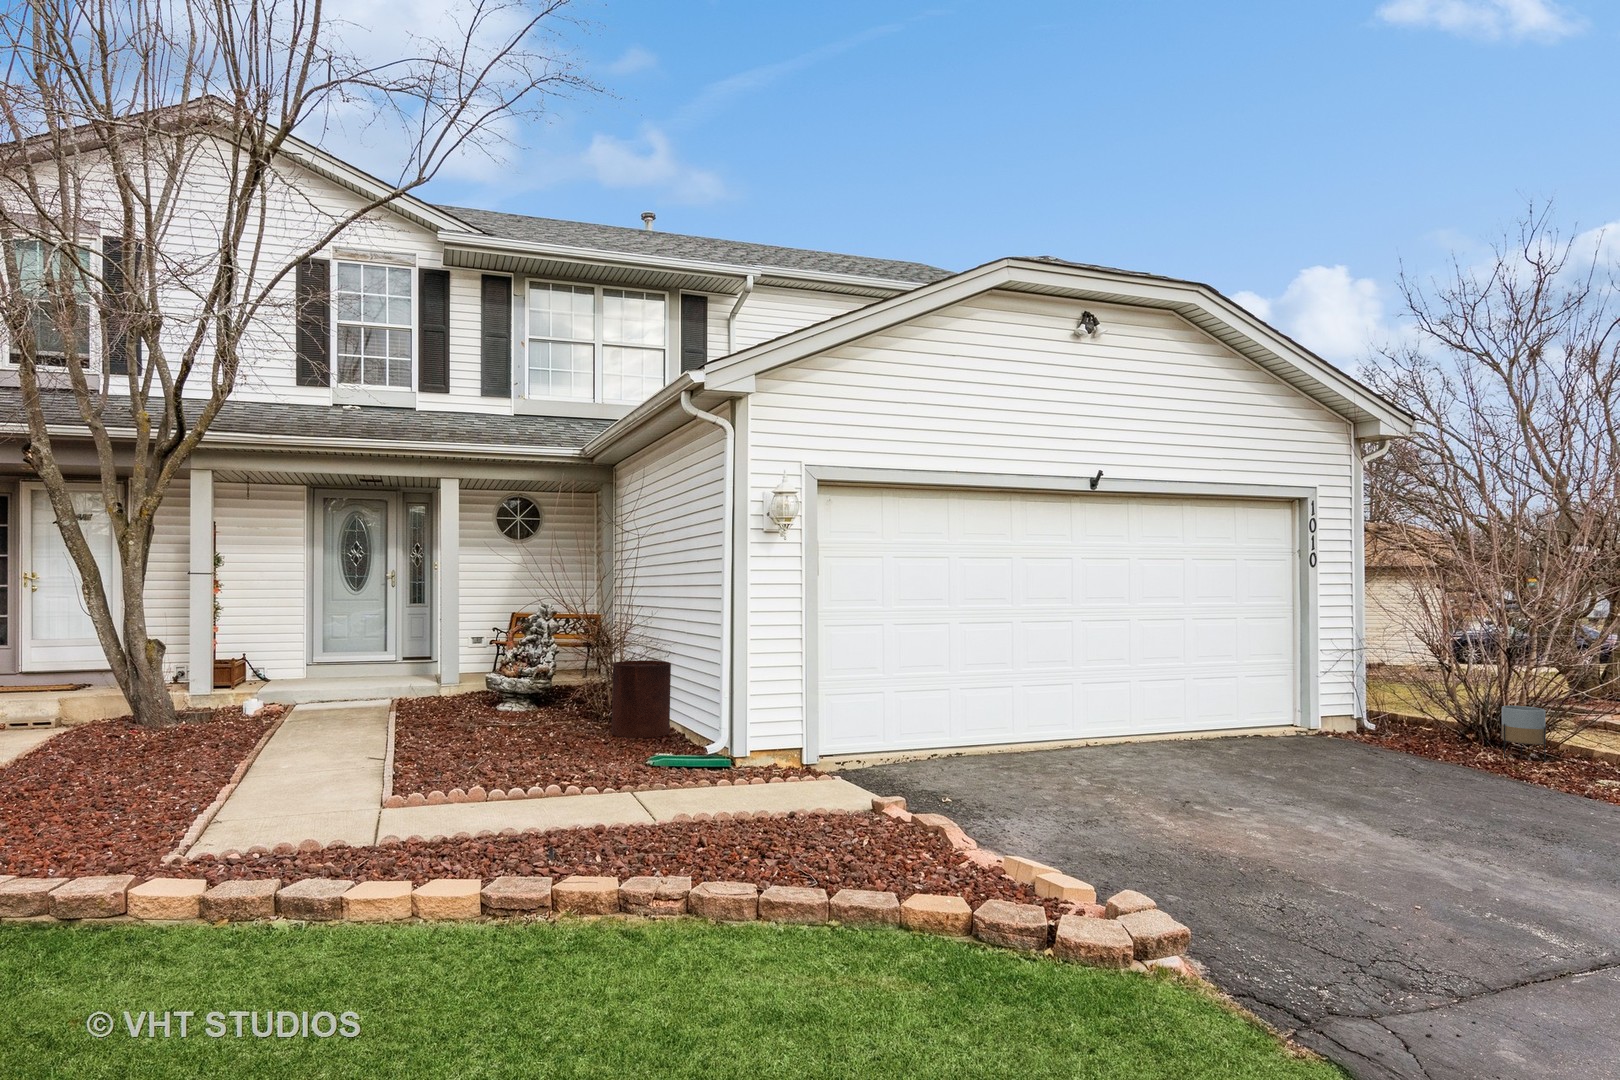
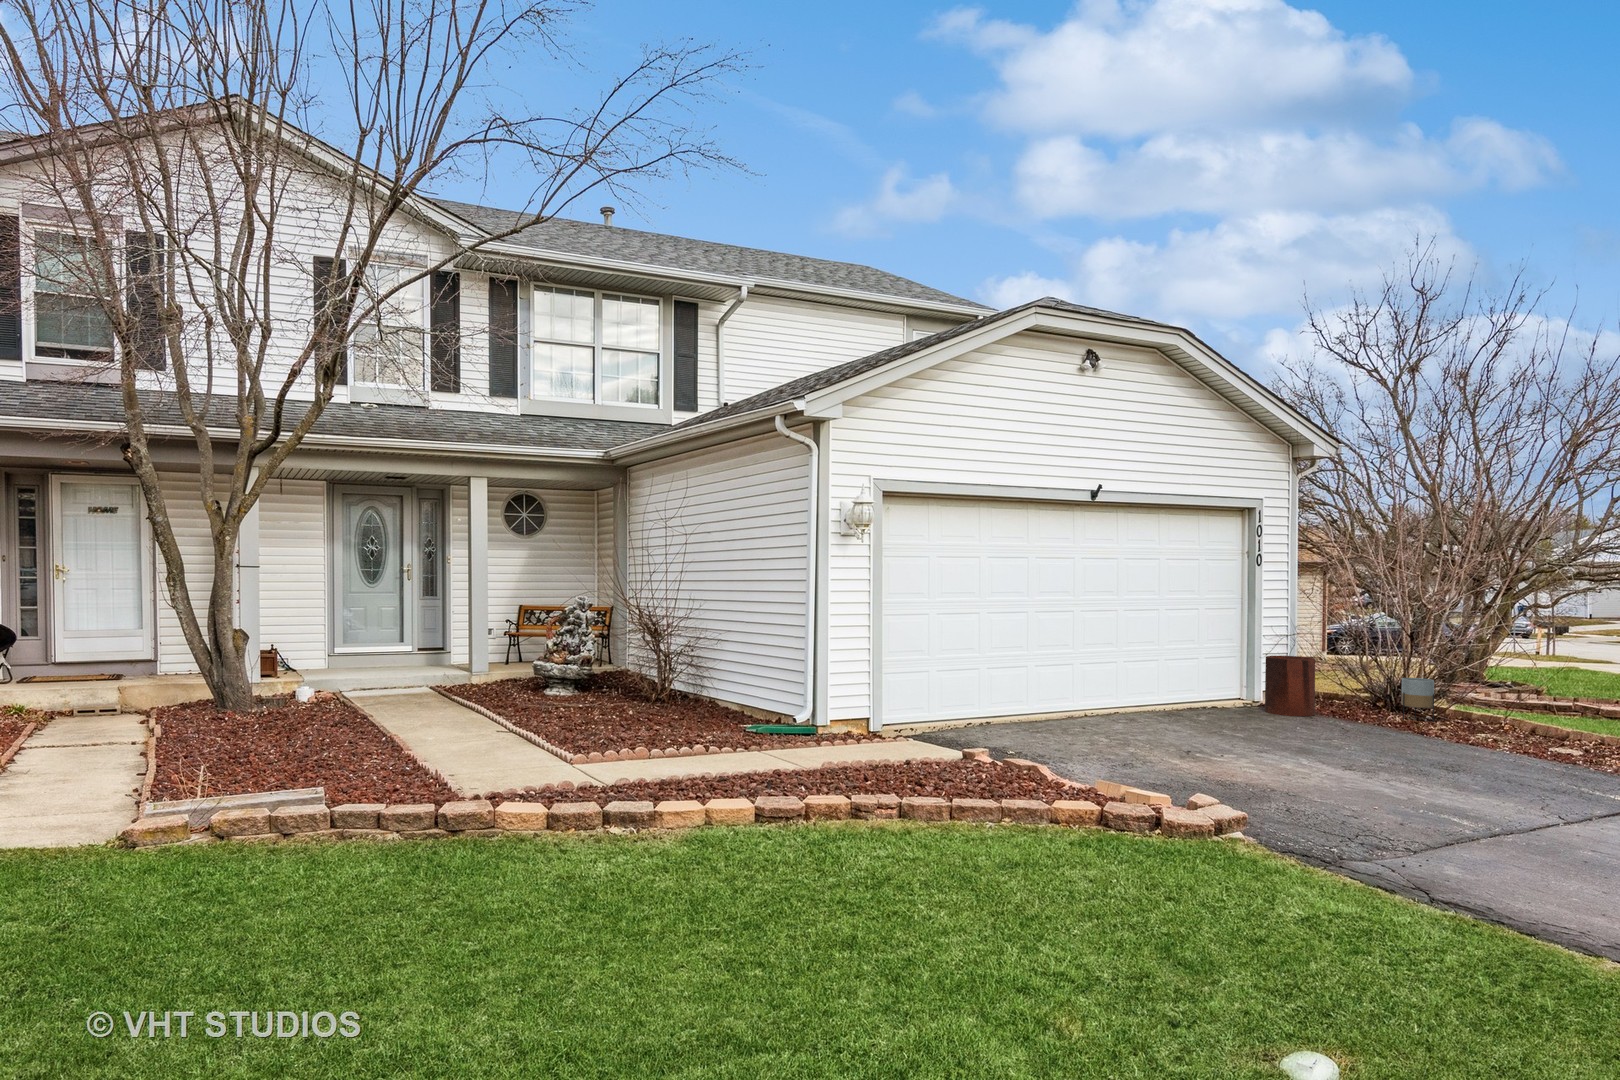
trash can: present [612,660,671,738] -> present [1265,656,1315,716]

